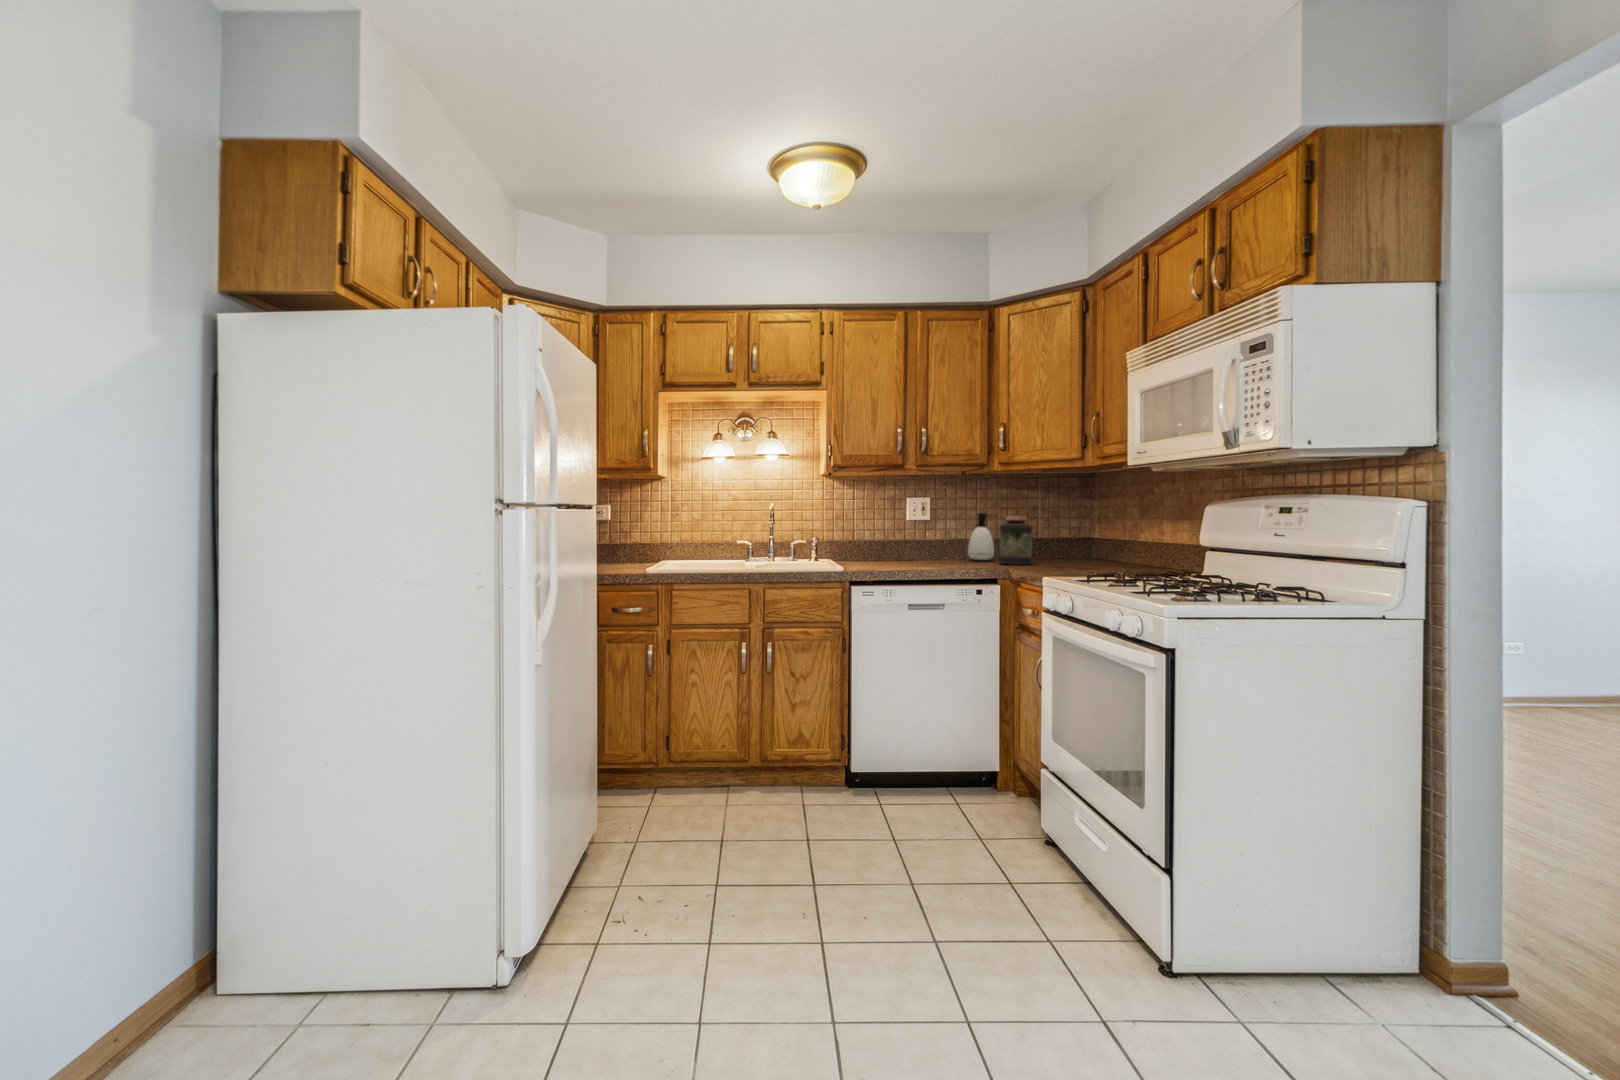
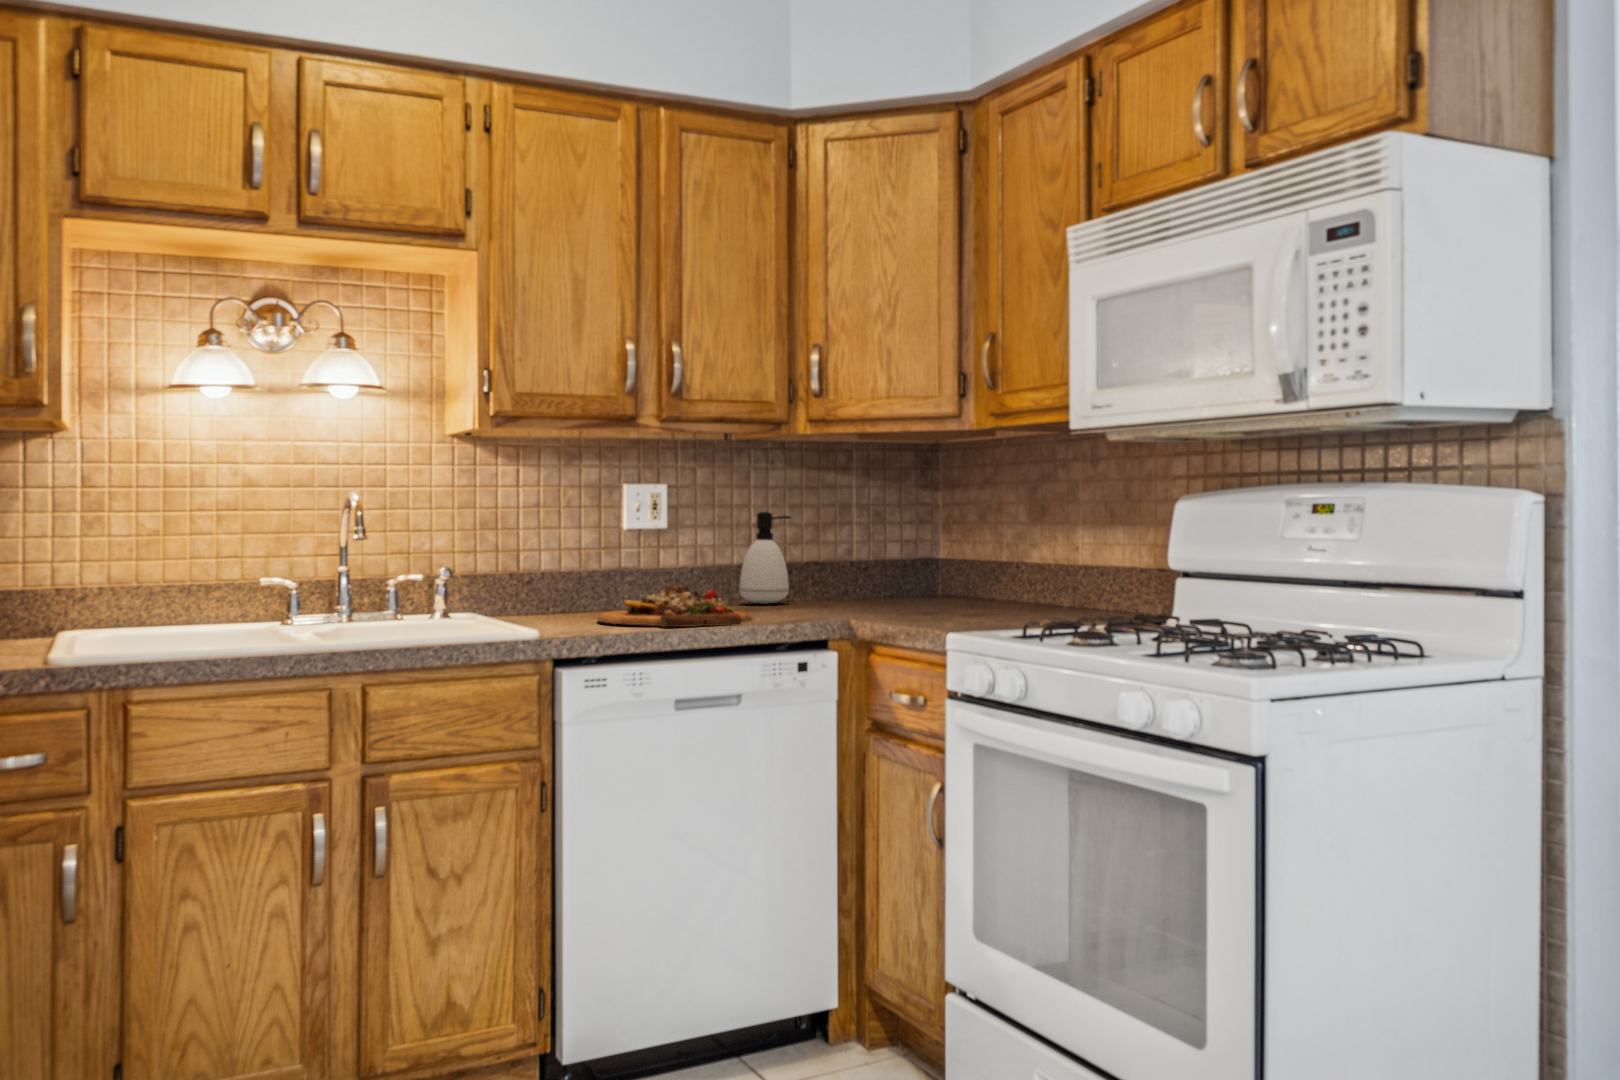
jar: present [999,516,1033,565] -> none [812,519,871,610]
cutting board: none [881,549,960,570] -> present [597,585,753,627]

